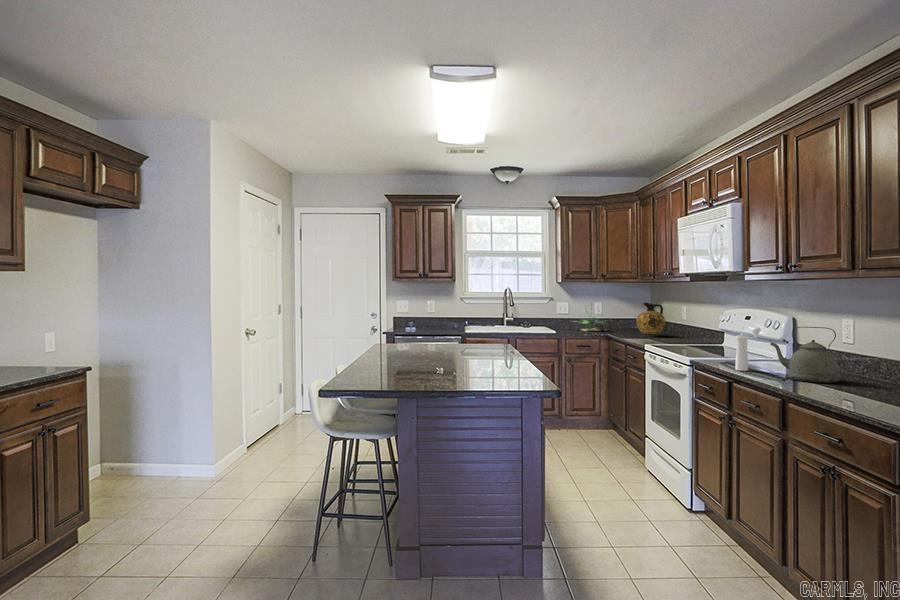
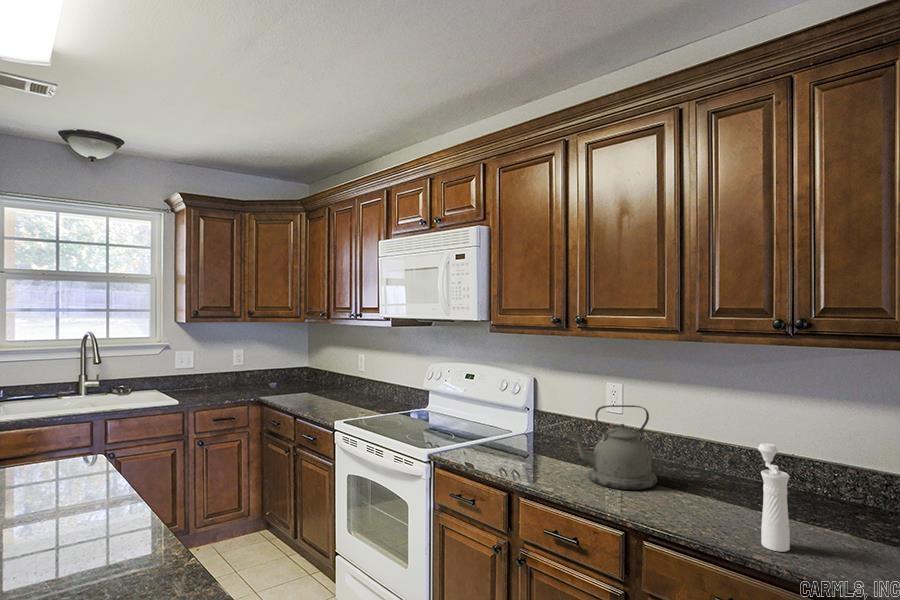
ceramic jug: present [636,302,665,336] -> none [301,350,338,397]
potted plant: present [580,318,605,331] -> none [198,347,256,393]
pepper mill: present [735,327,761,371] -> present [758,443,790,552]

